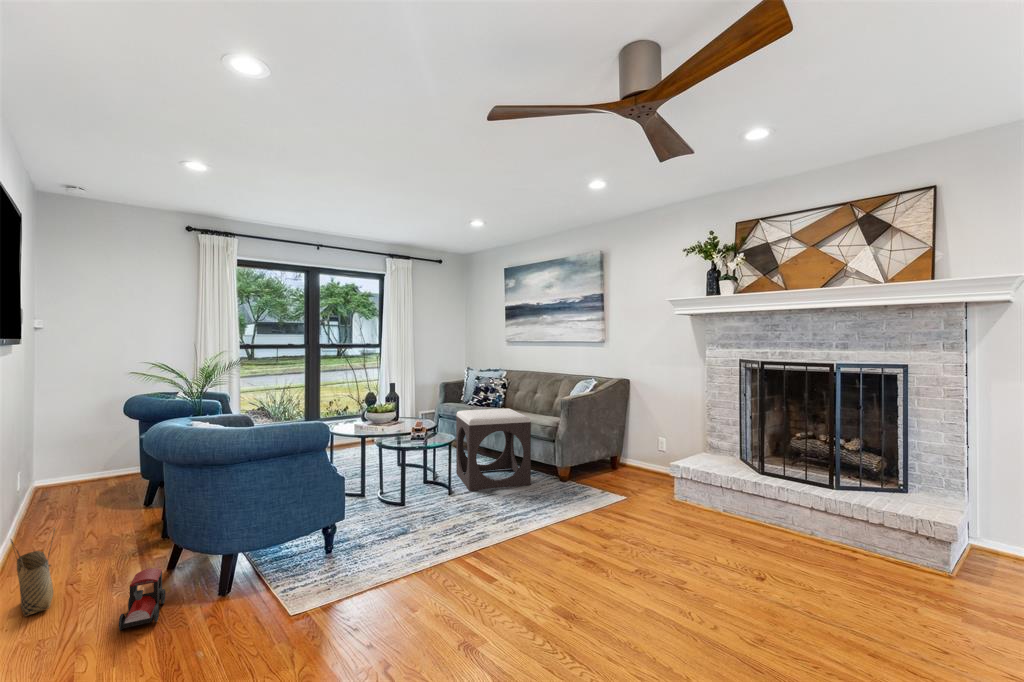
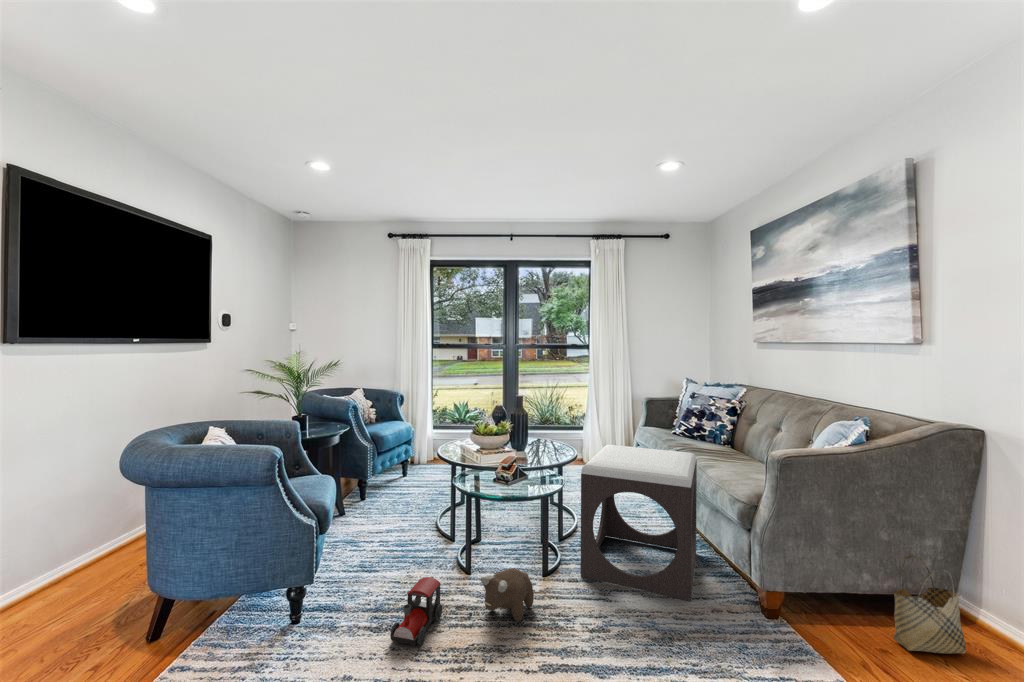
plush toy: none [441,485,469,514] -> present [480,568,534,622]
woven basket: present [11,528,55,616] -> present [893,555,966,654]
toy train: present [119,568,165,630] -> present [390,577,442,645]

